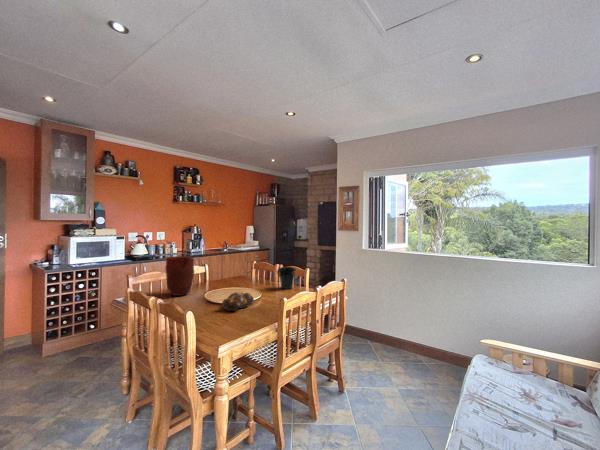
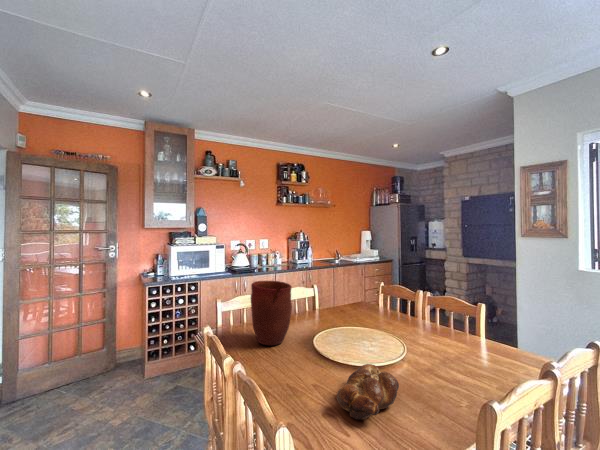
potted plant: present [277,267,296,289] -> none [429,278,475,352]

